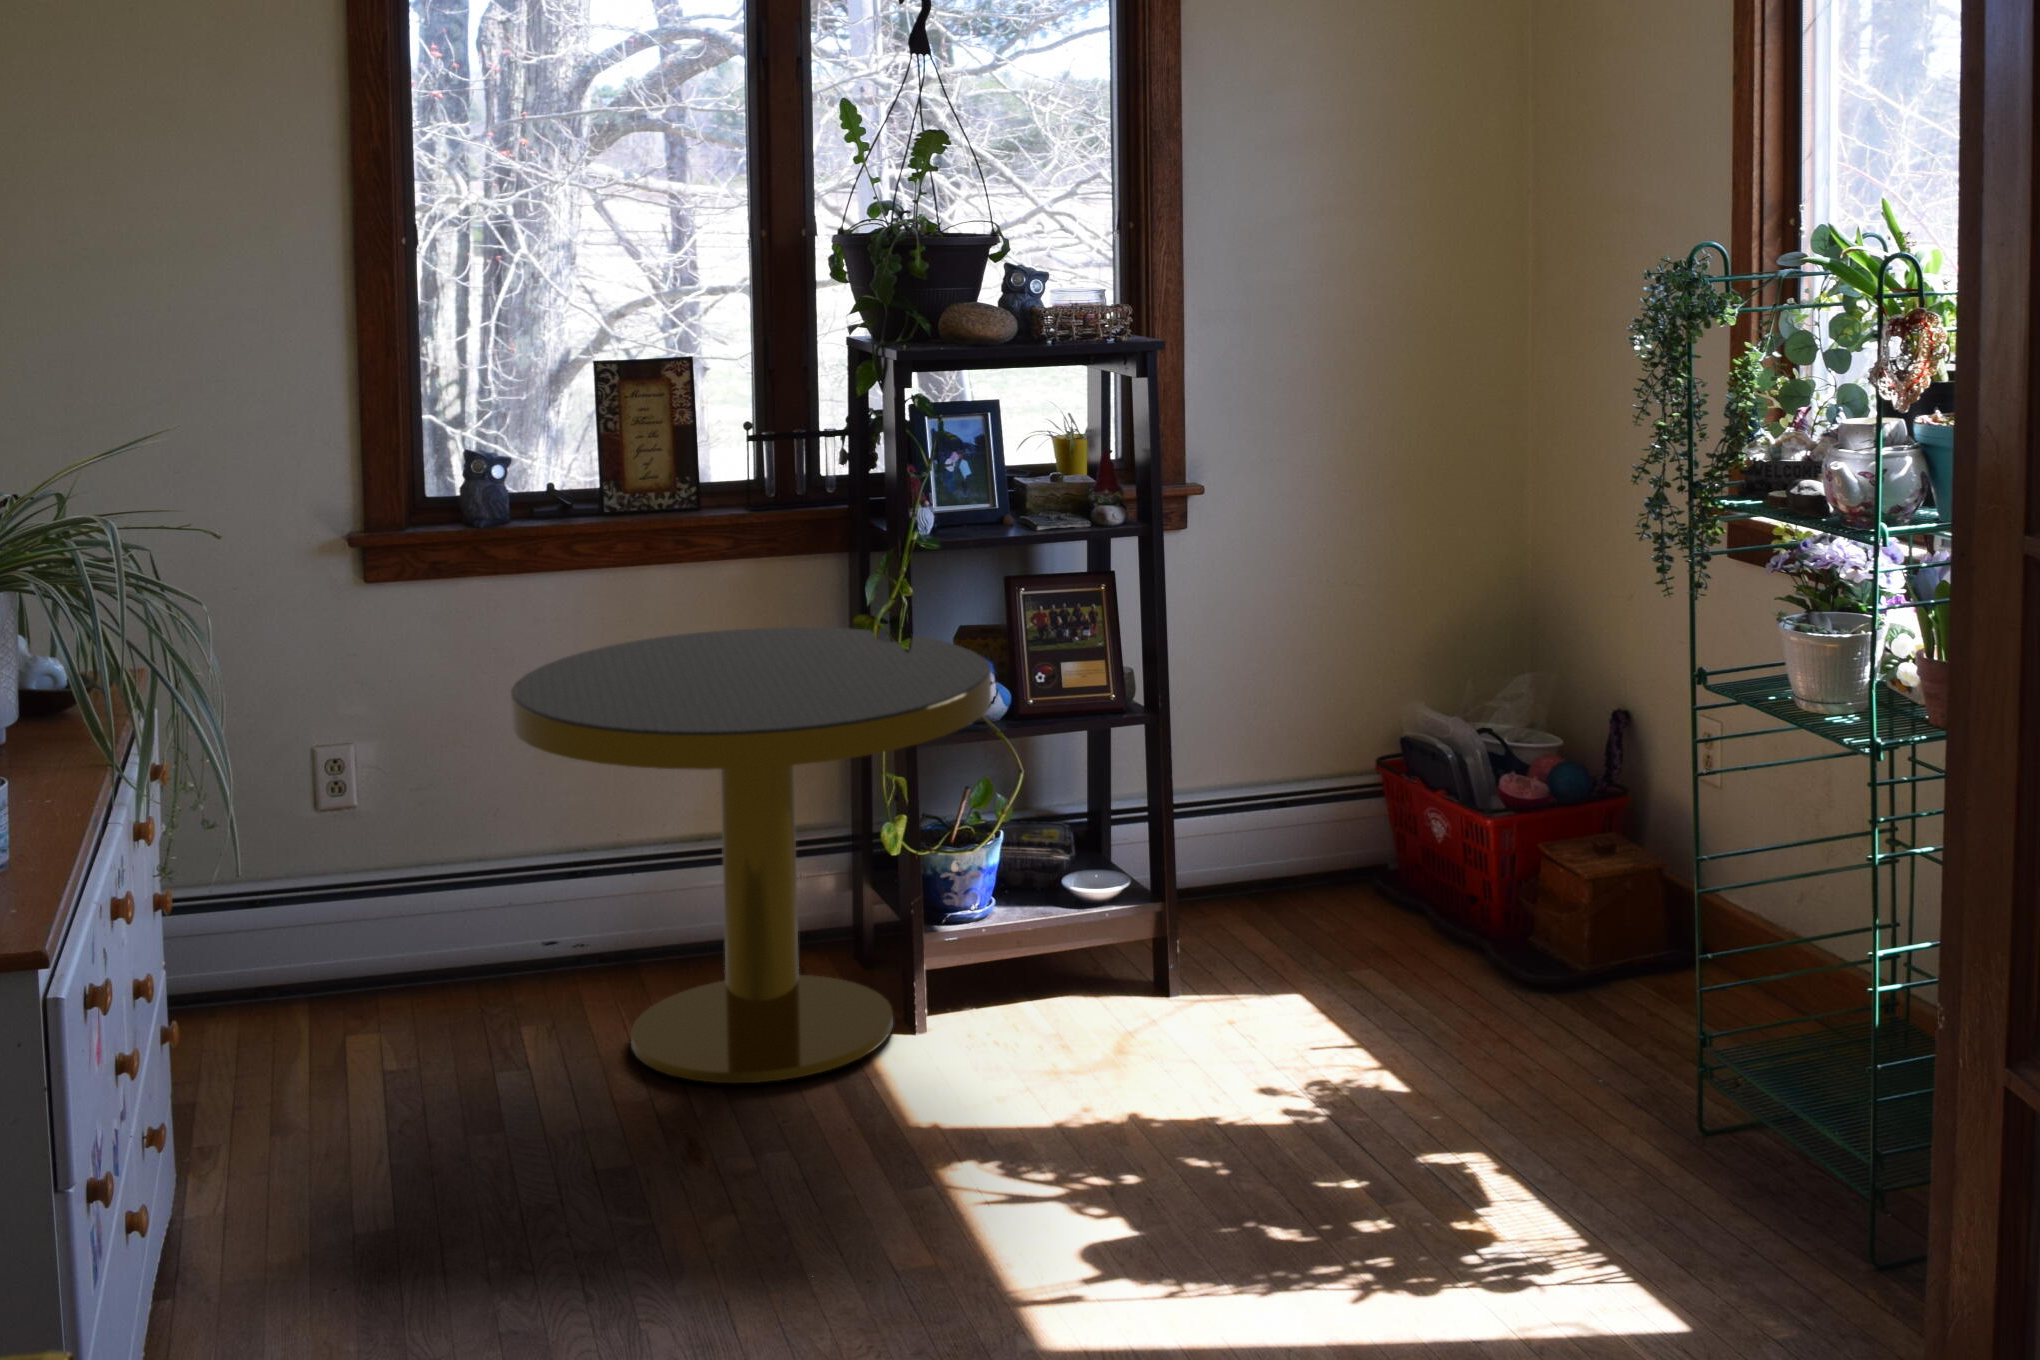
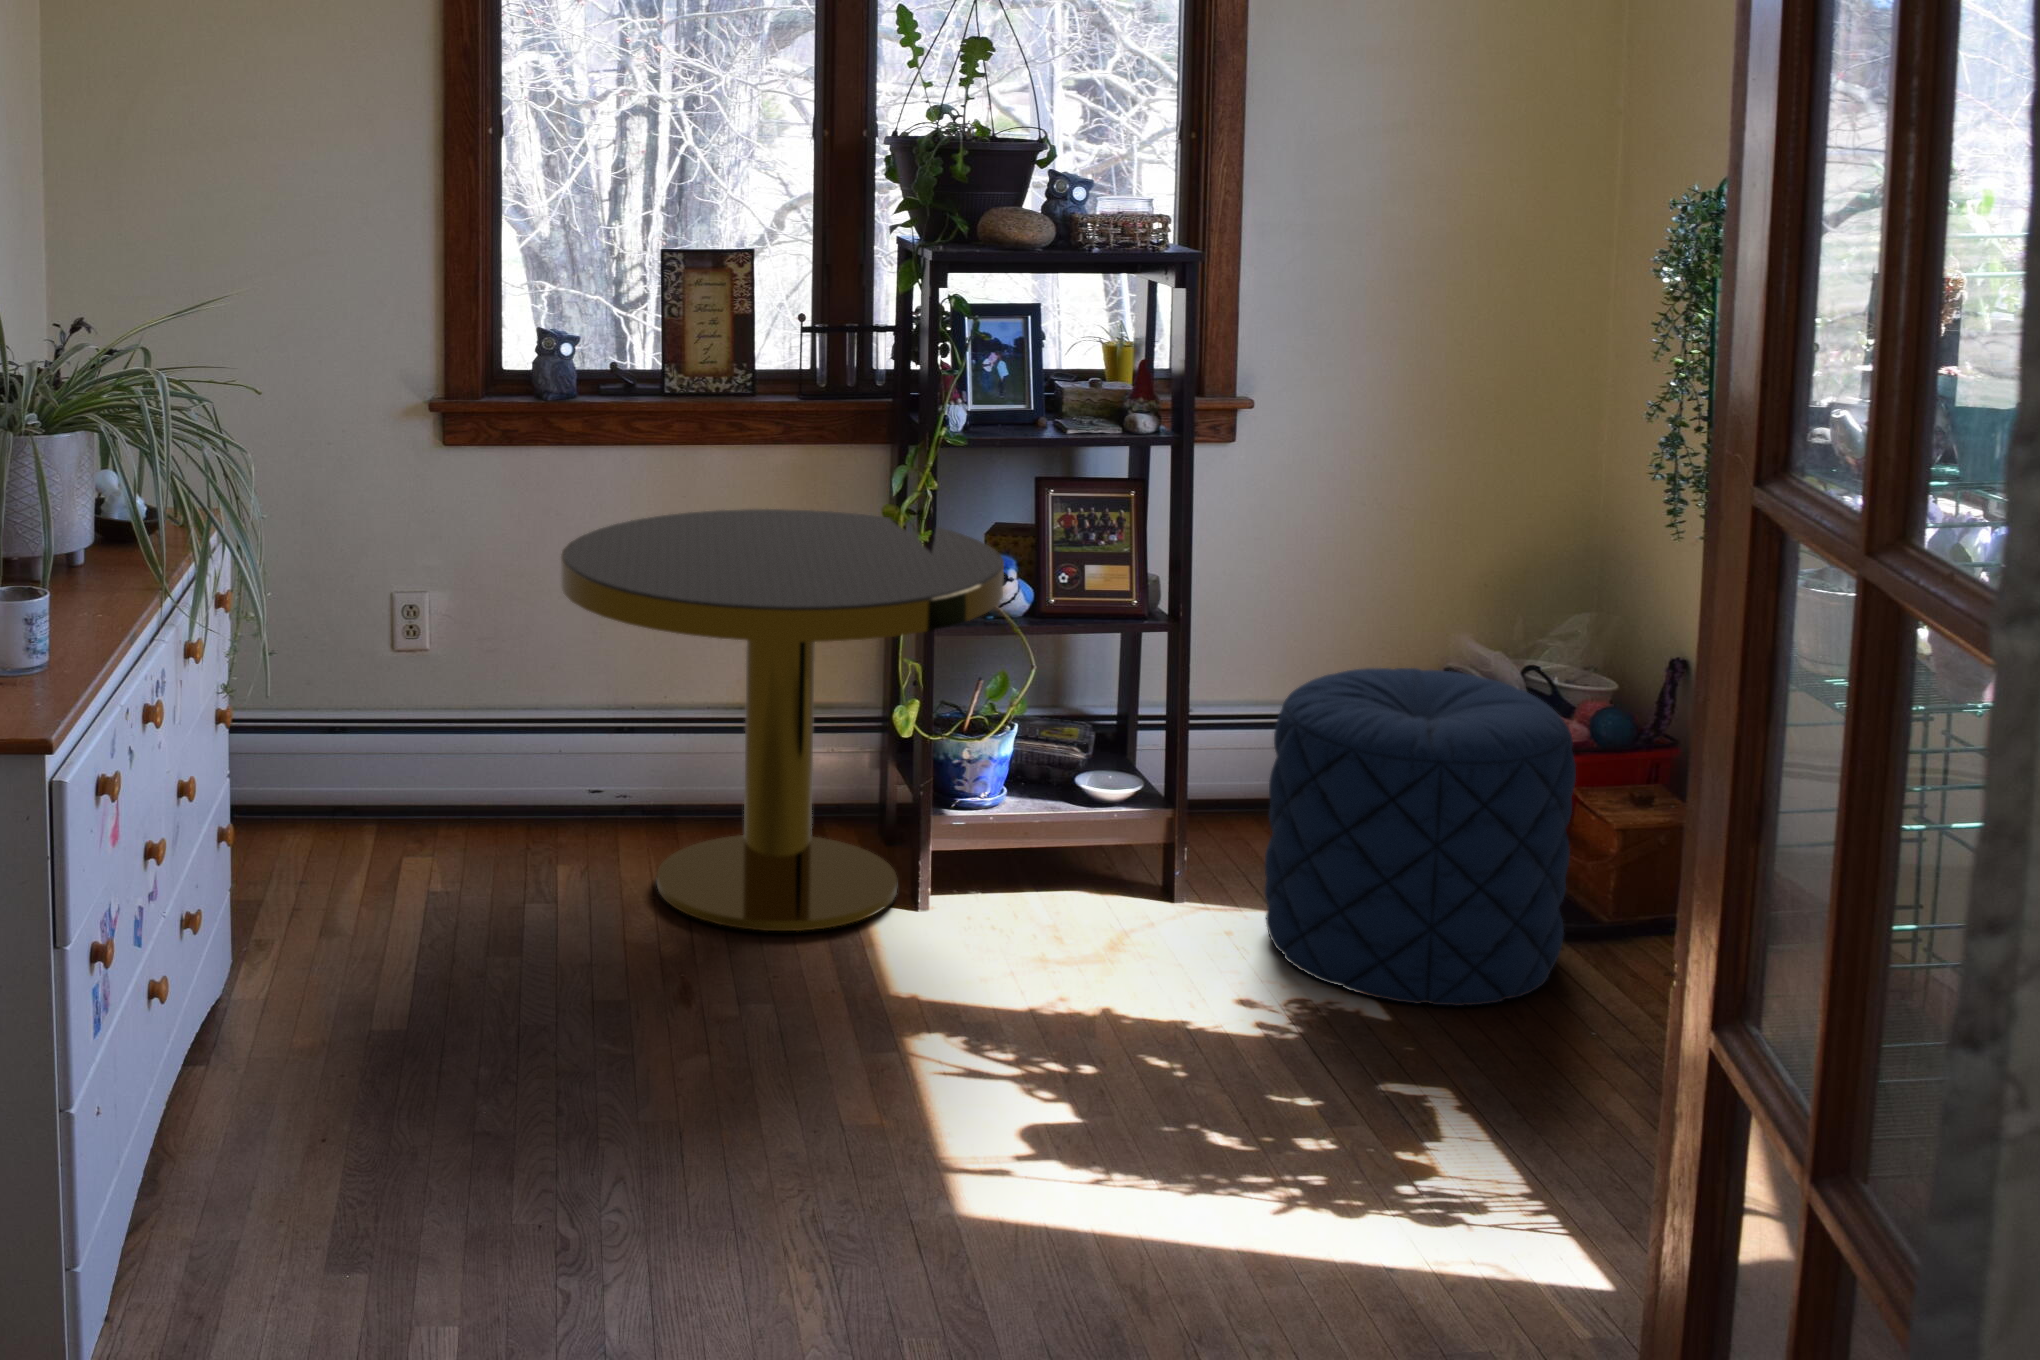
pouf: none [1267,736,1555,1068] -> present [1264,668,1576,1006]

